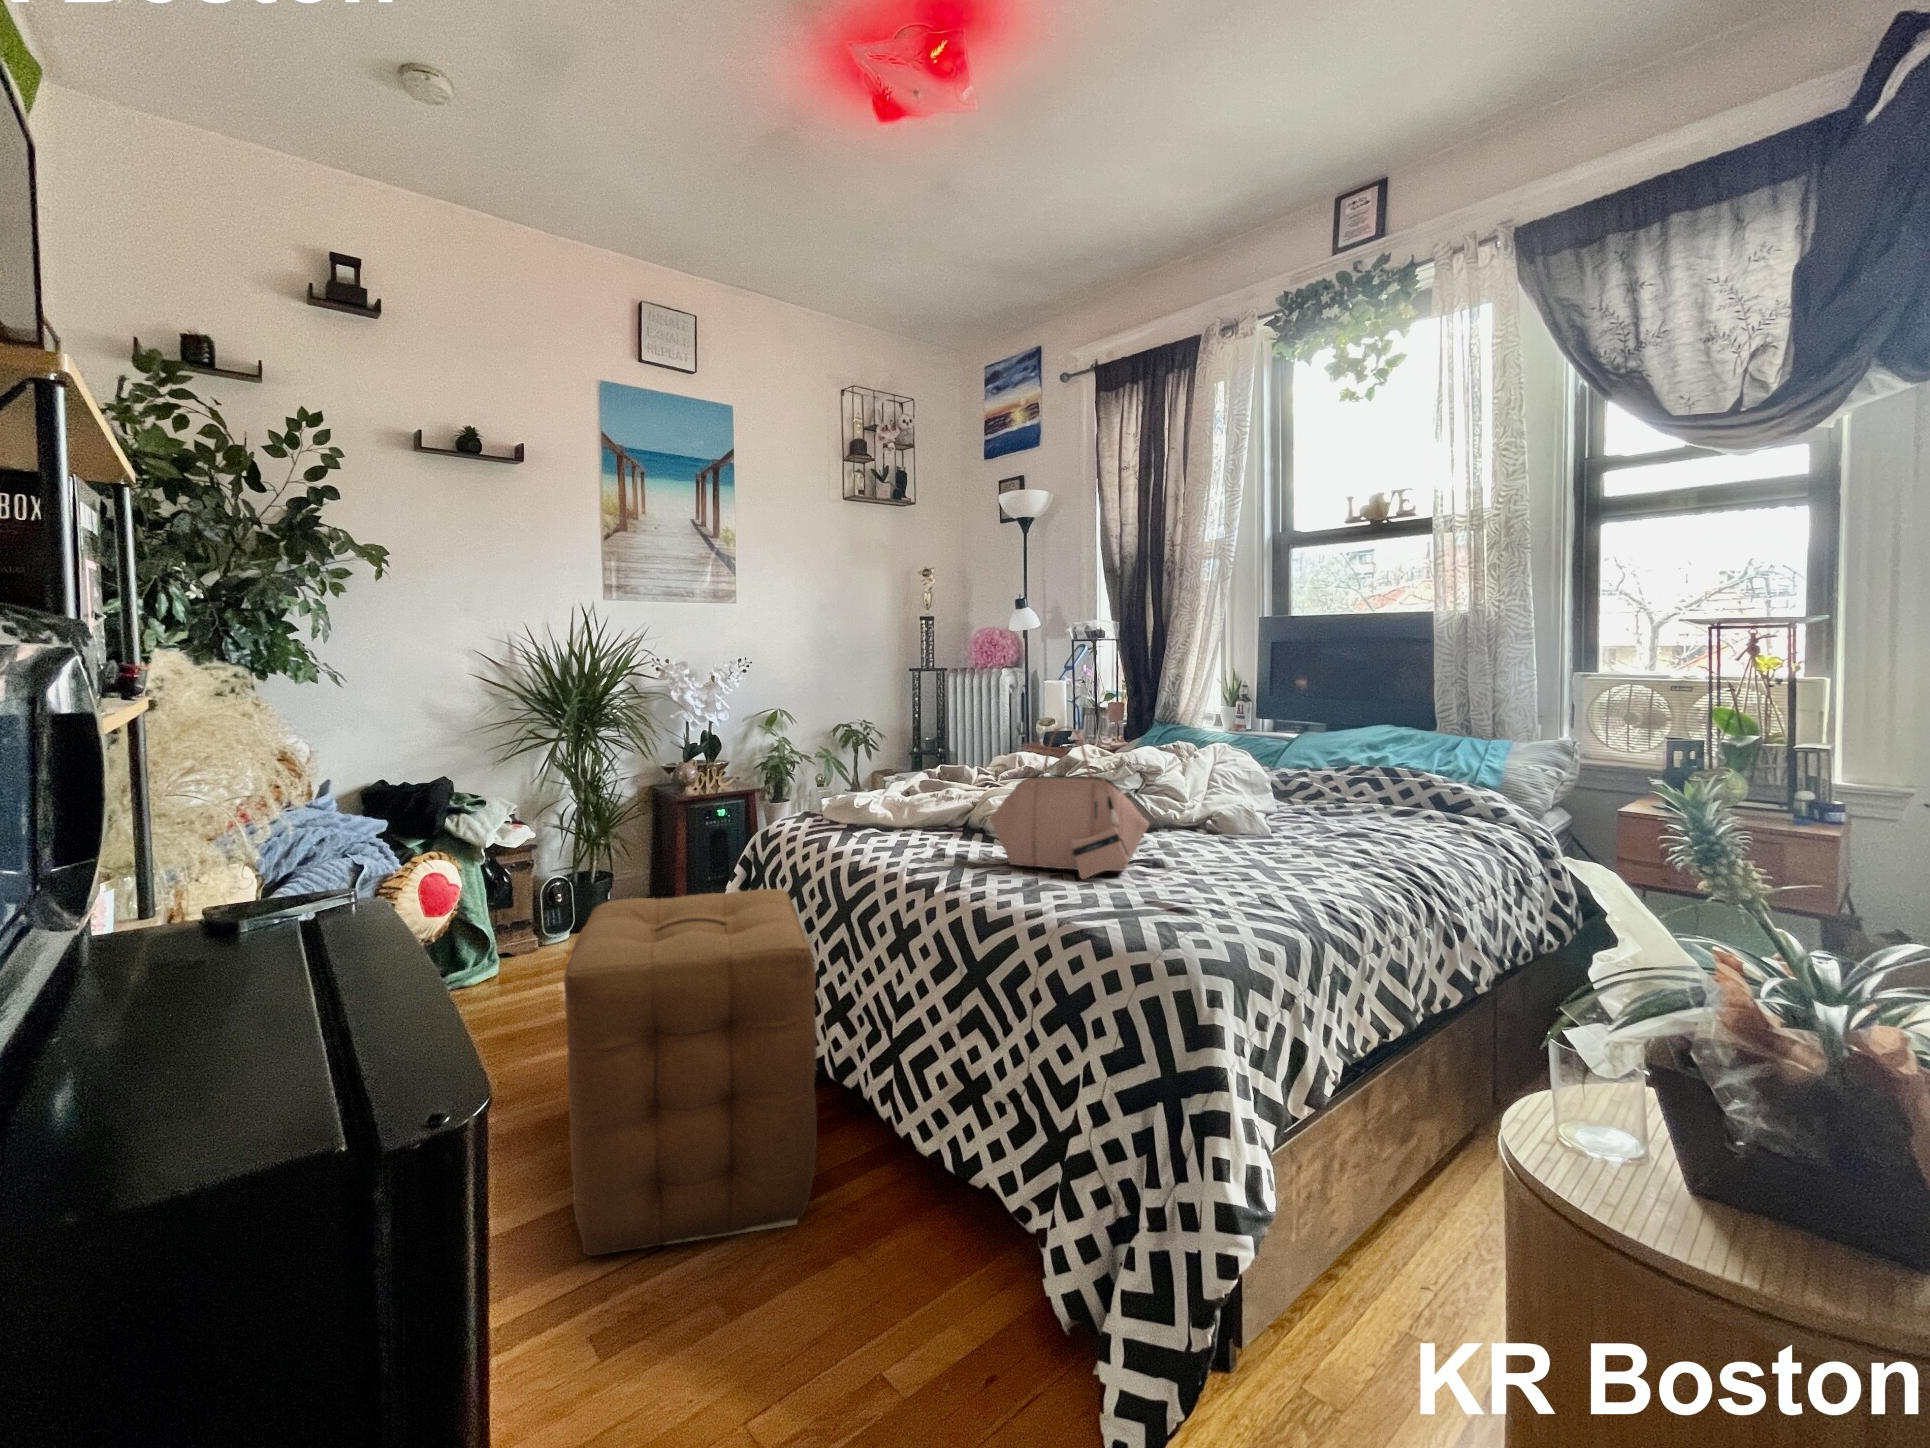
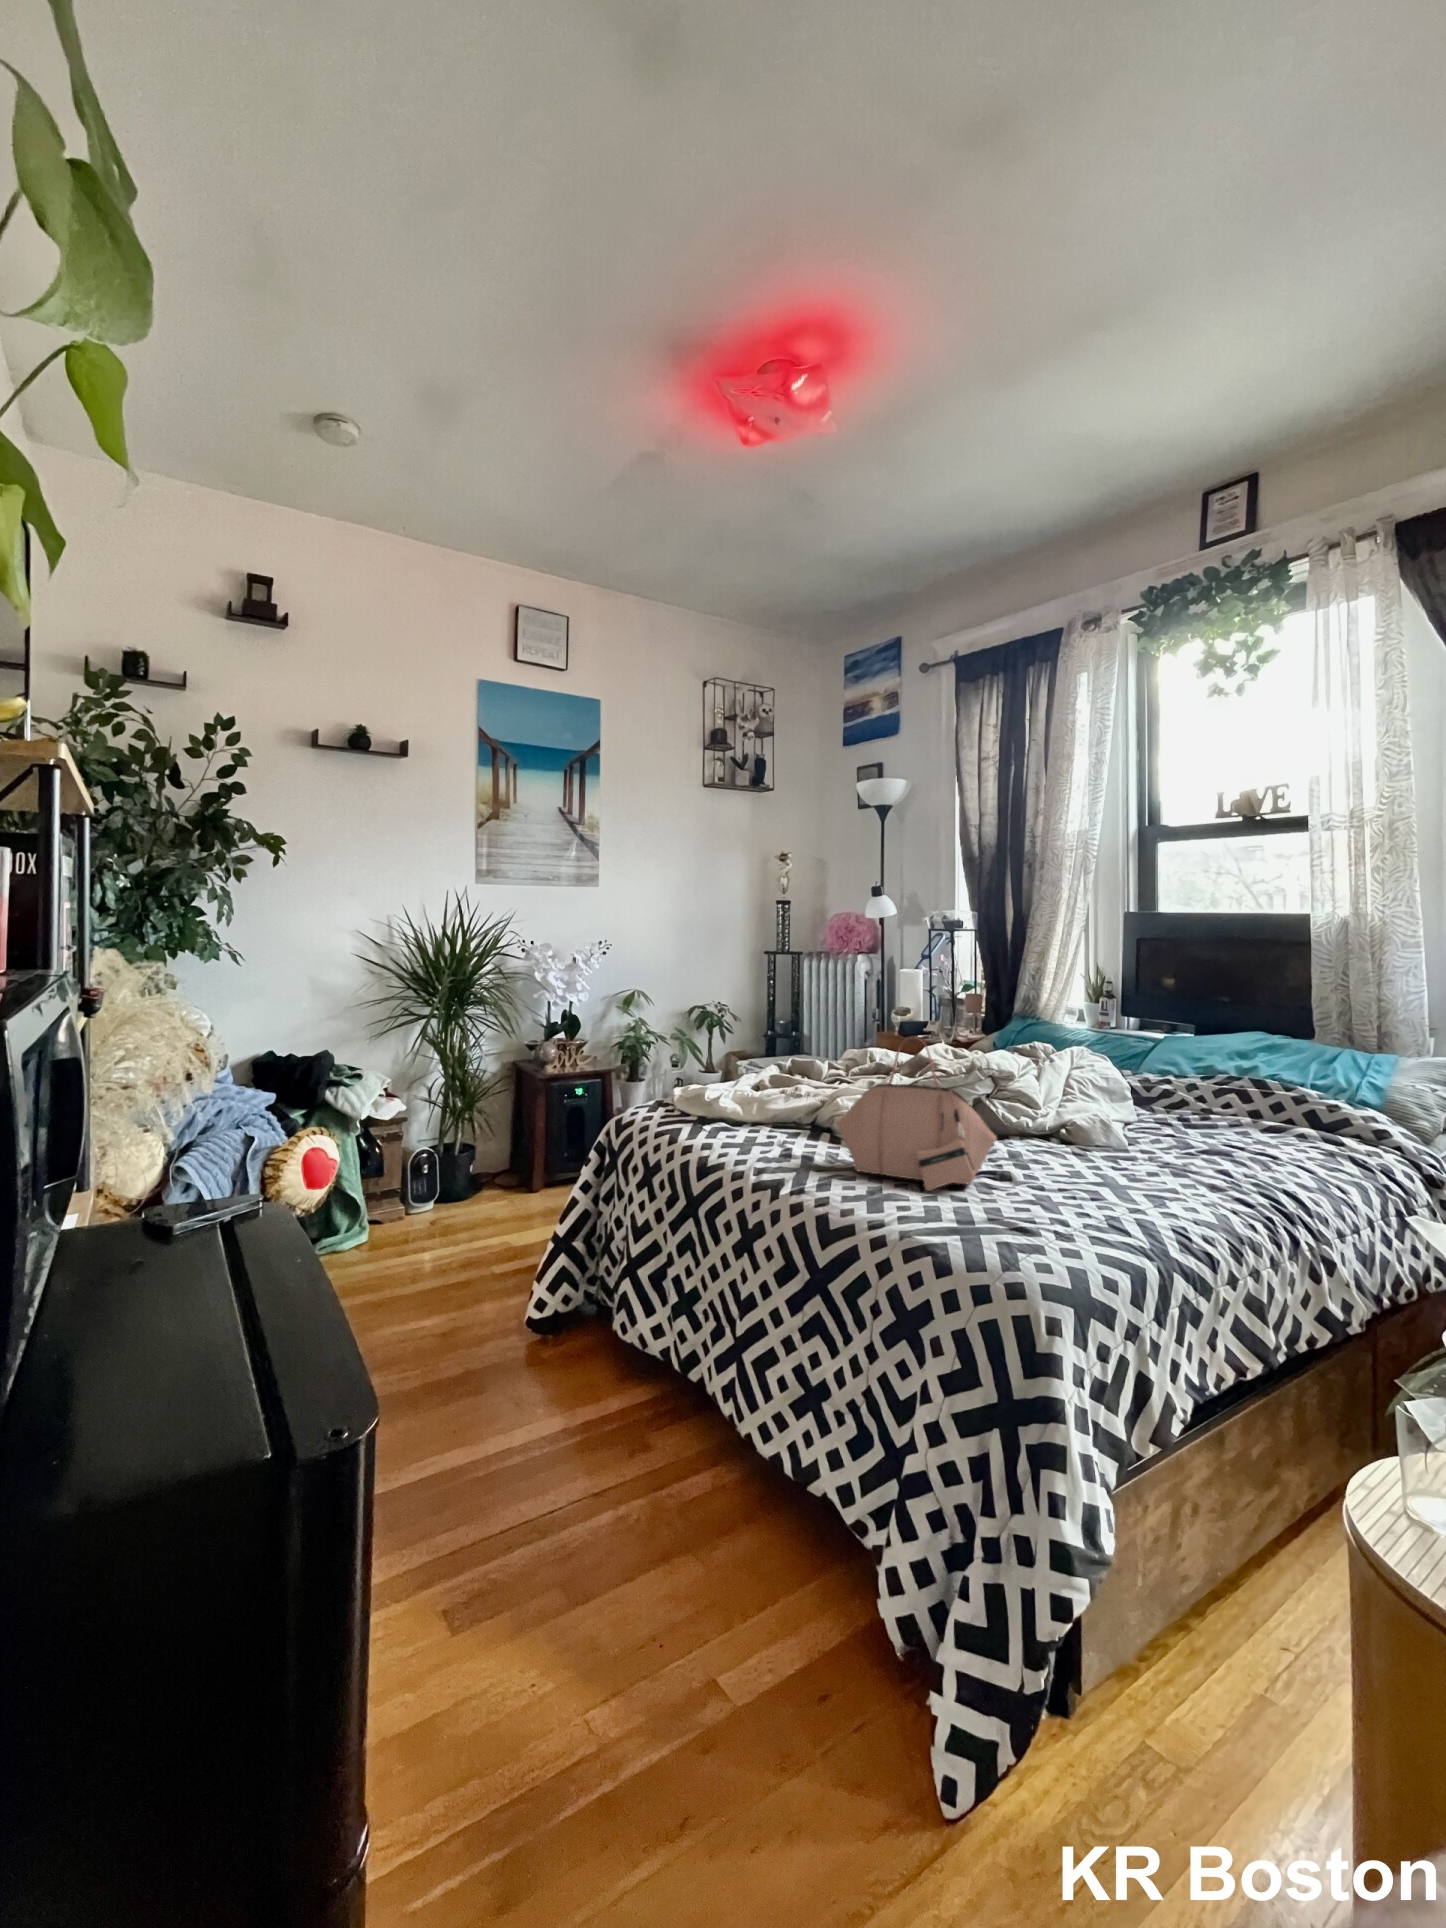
ottoman: present [564,889,817,1256] -> none [434,1182,665,1529]

